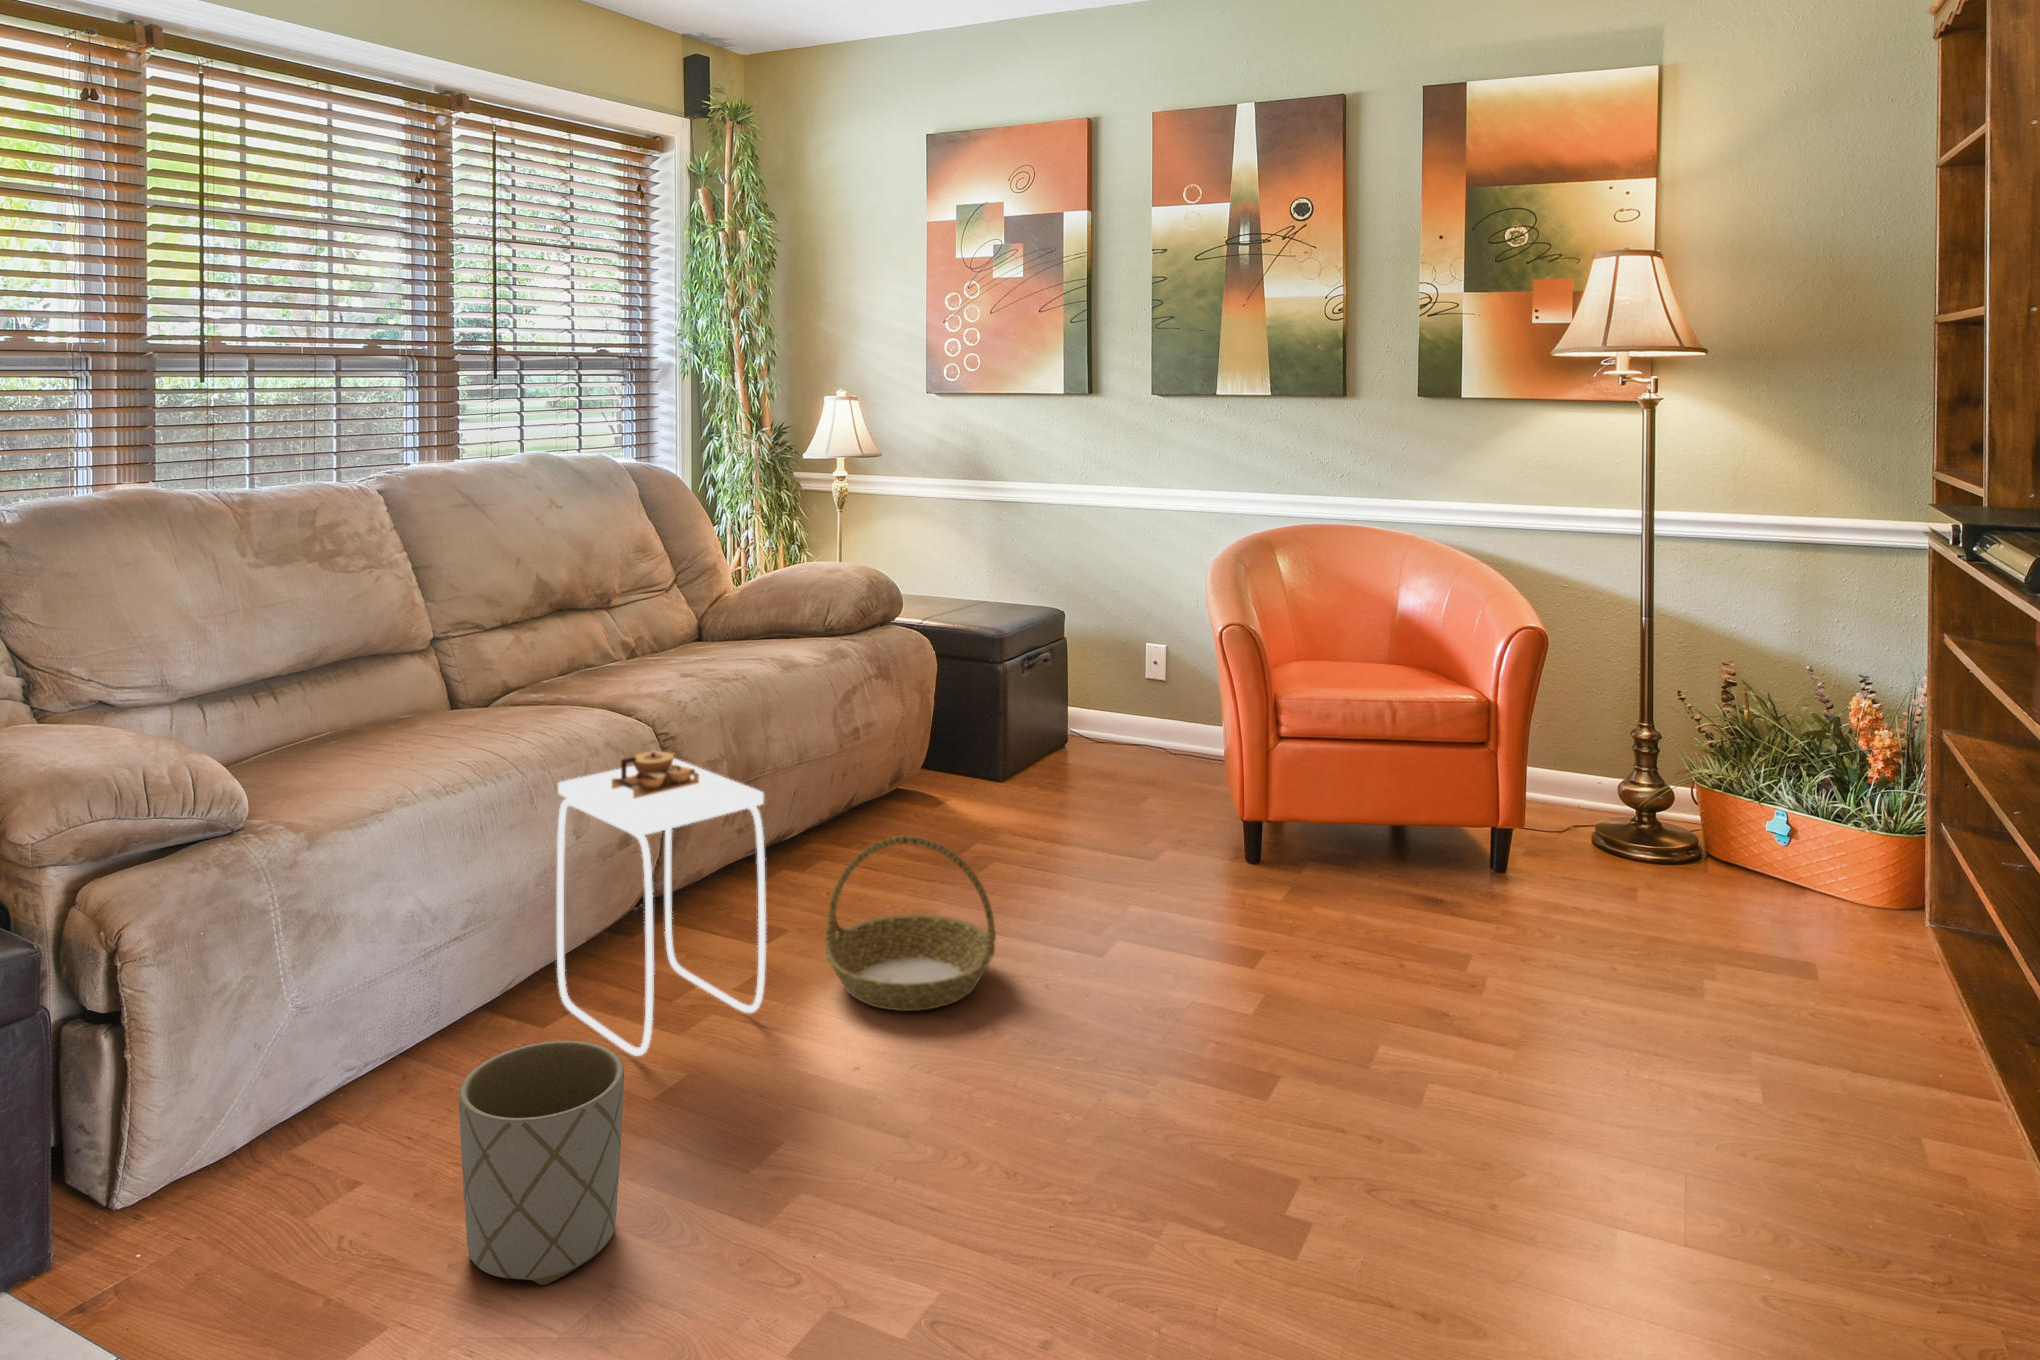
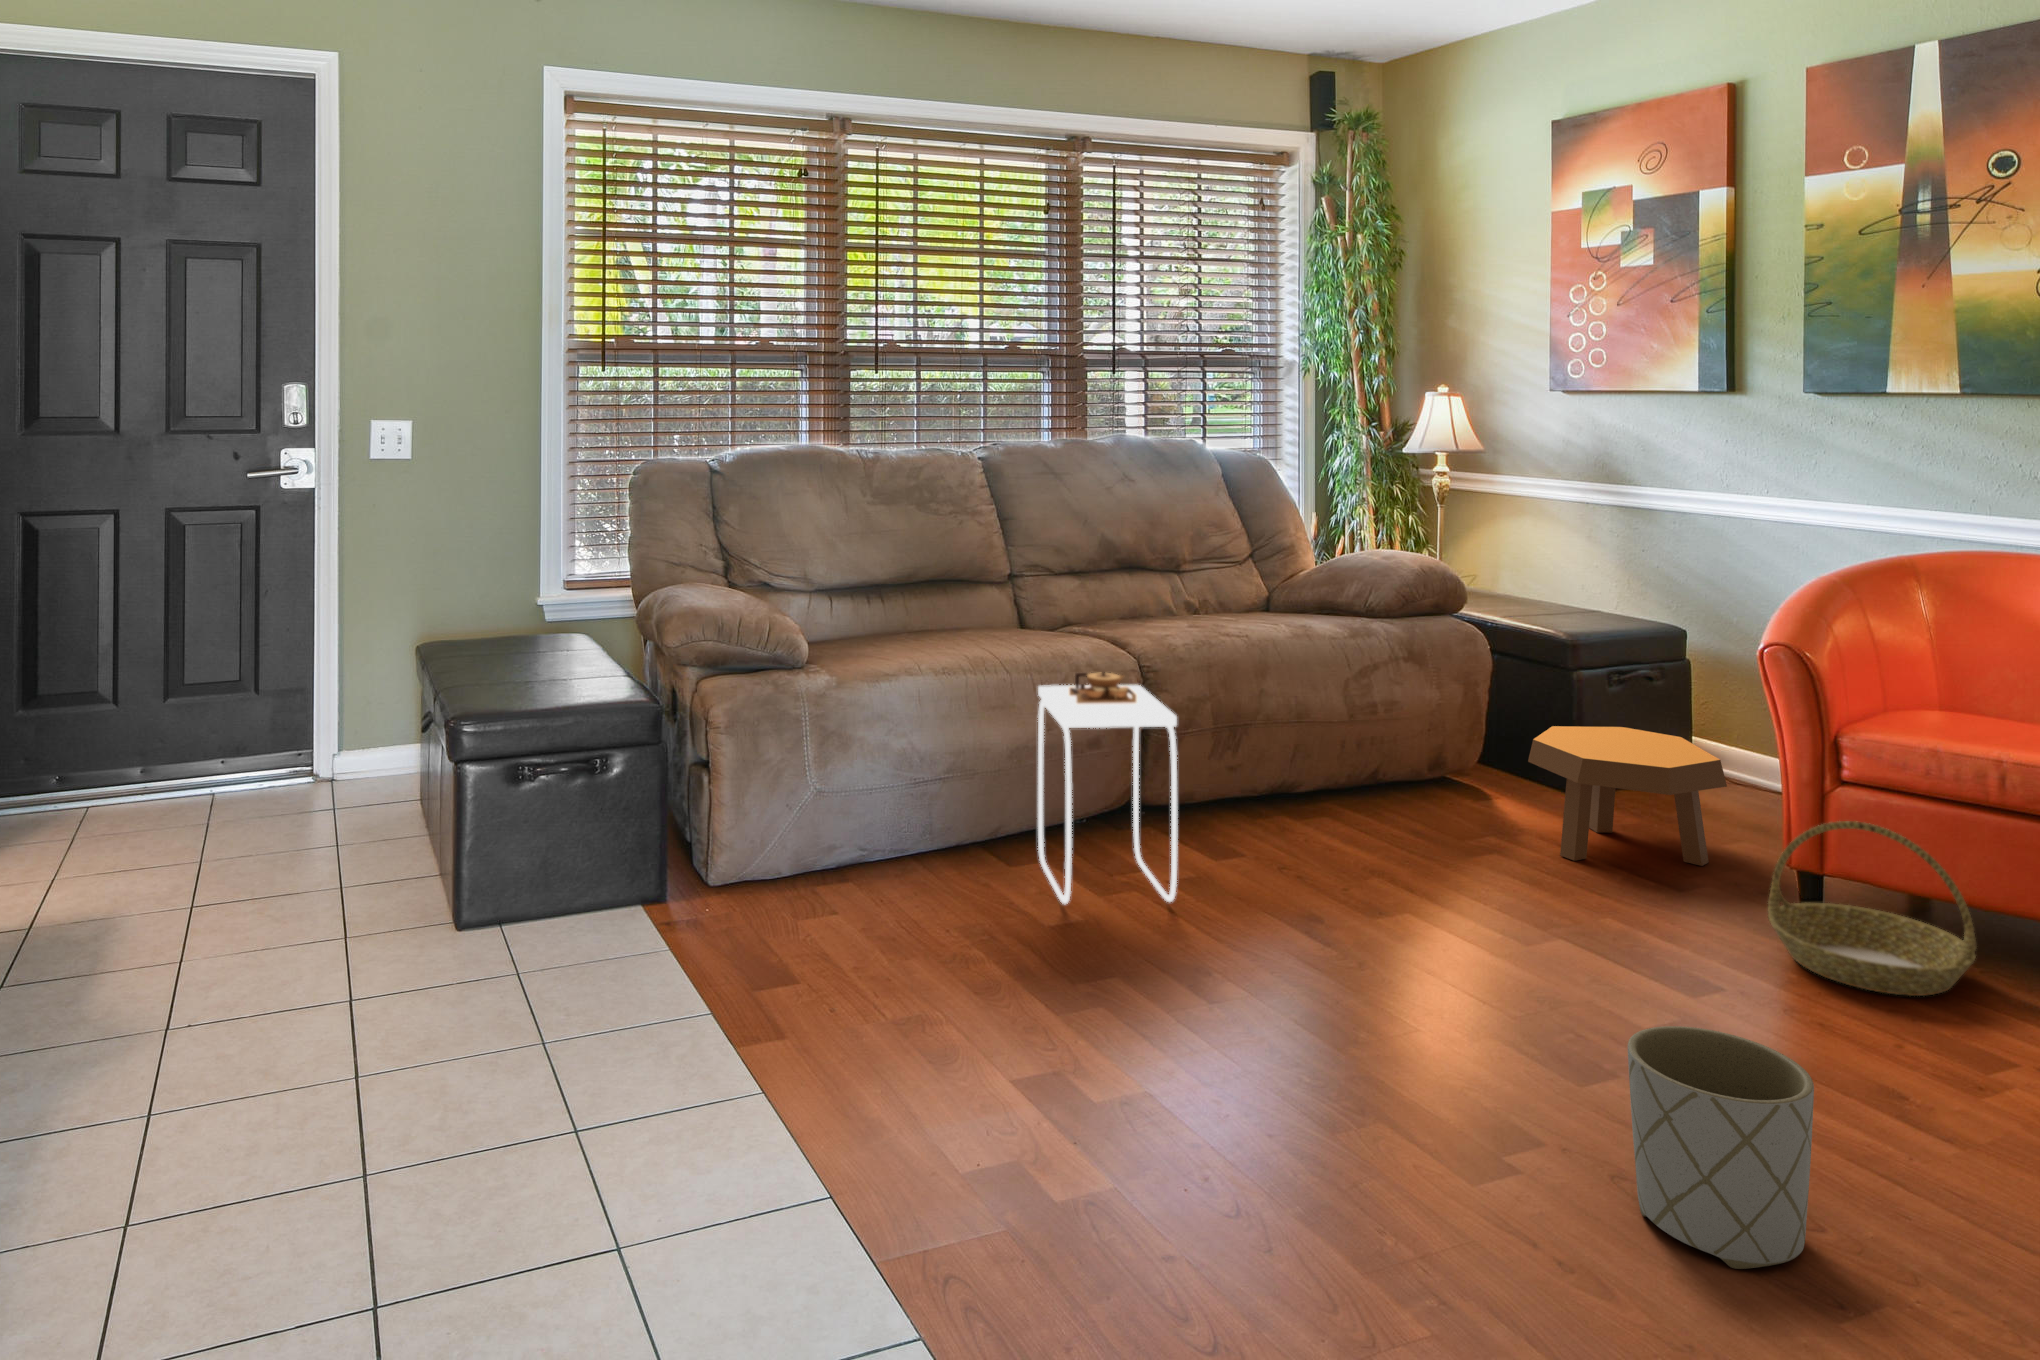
footstool: none [1000,711,1160,850] -> present [1528,726,1727,866]
basket: present [825,836,996,1011] -> present [1768,821,1976,996]
planter: present [459,1041,624,1285] -> present [1628,1026,1814,1269]

